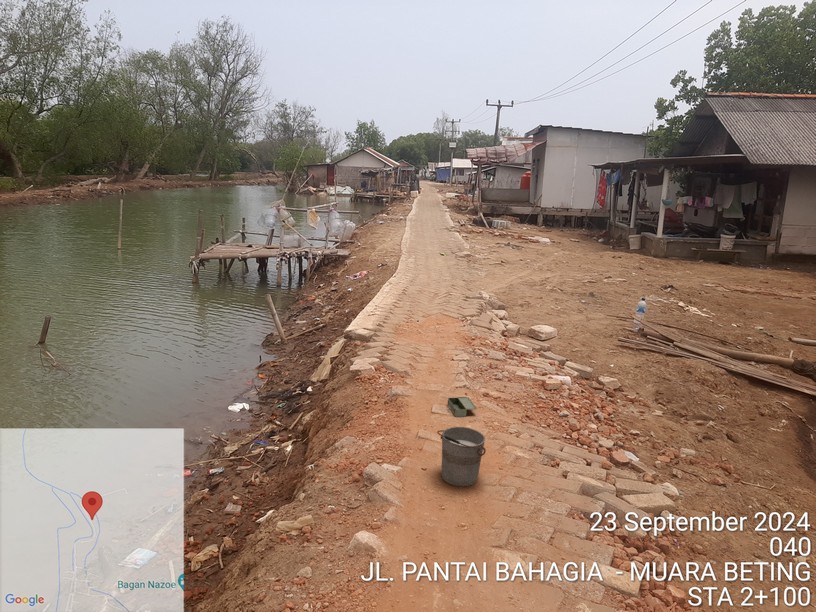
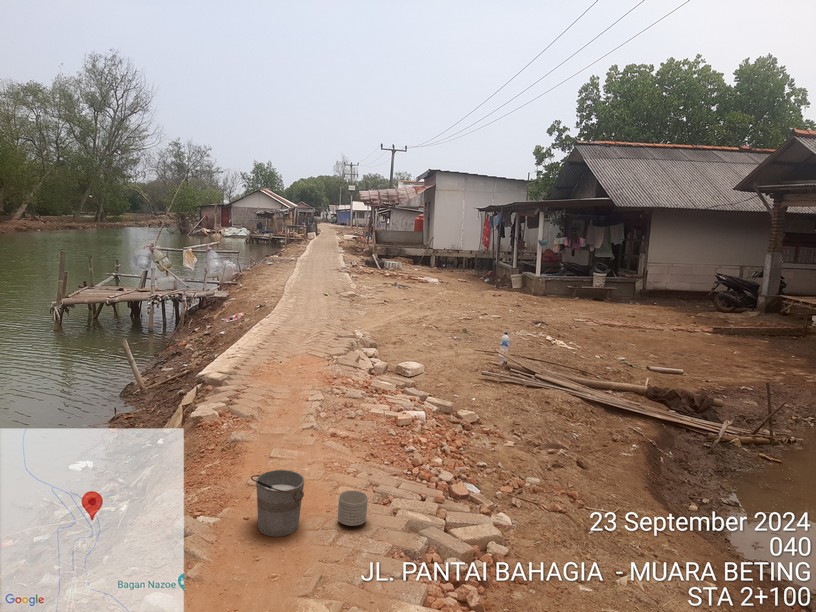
toolbox: present [447,397,477,417] -> none [287,438,316,460]
planter: none [513,450,542,482] -> present [338,490,368,526]

